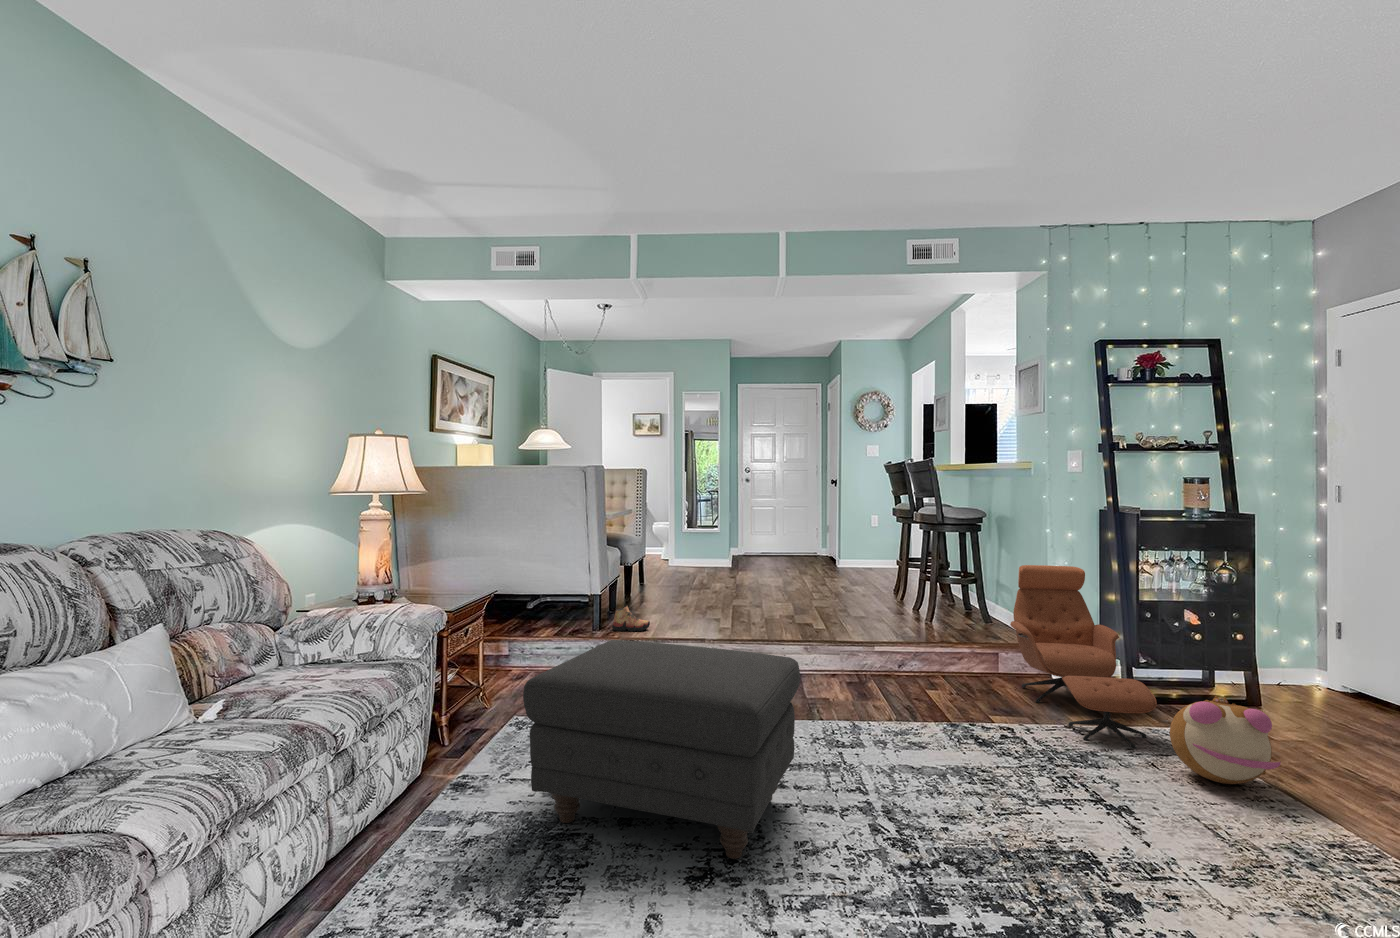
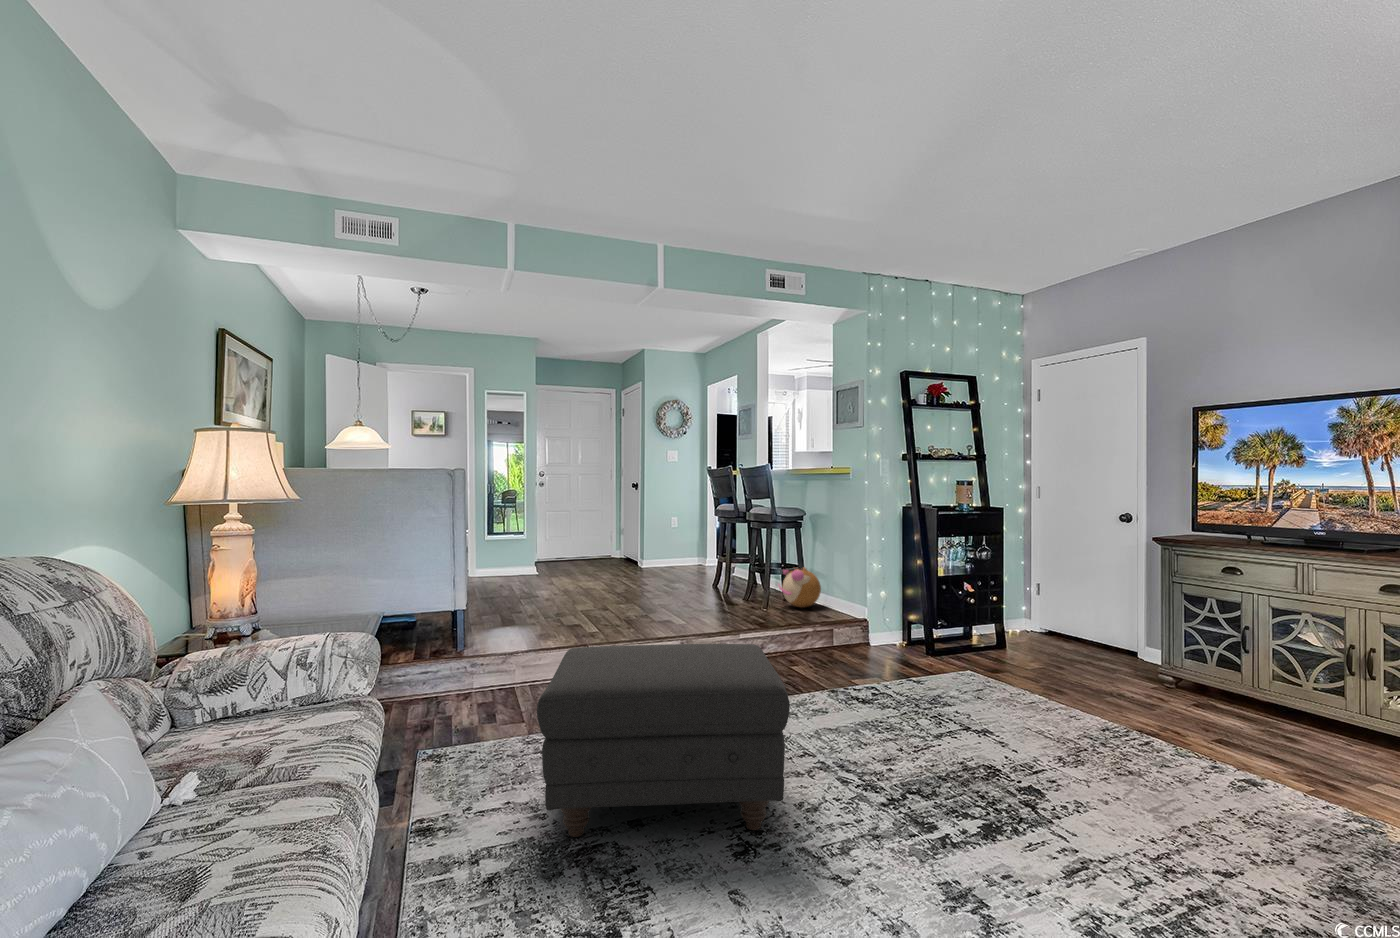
lounge chair: present [1010,565,1157,749] -> none [845,552,971,690]
shoe: present [612,606,650,631] -> none [474,618,515,646]
plush toy: present [1170,696,1281,784] -> present [778,567,821,608]

